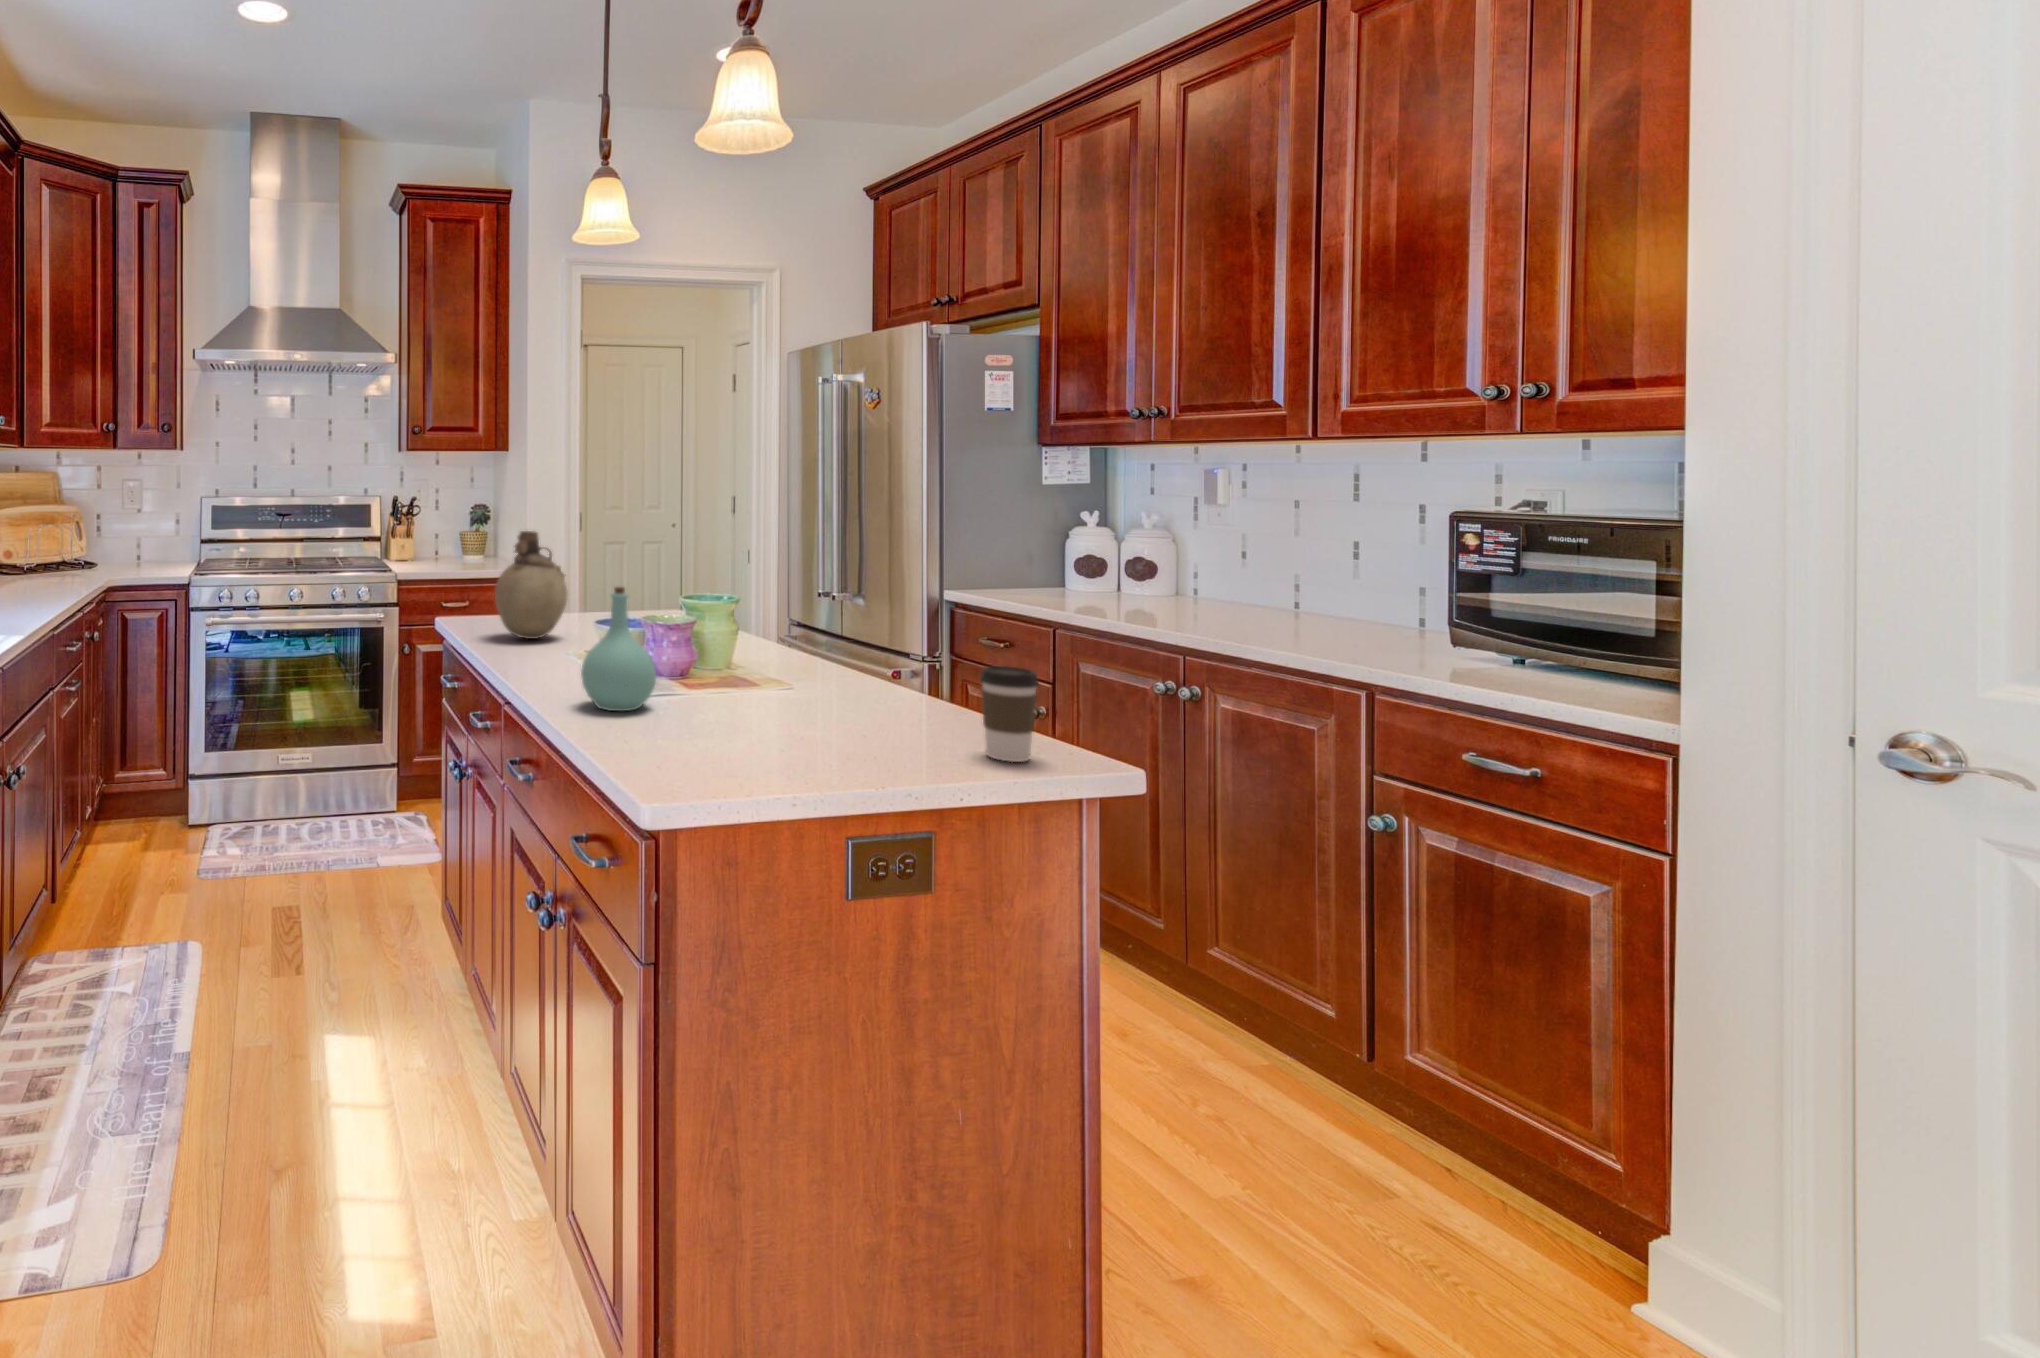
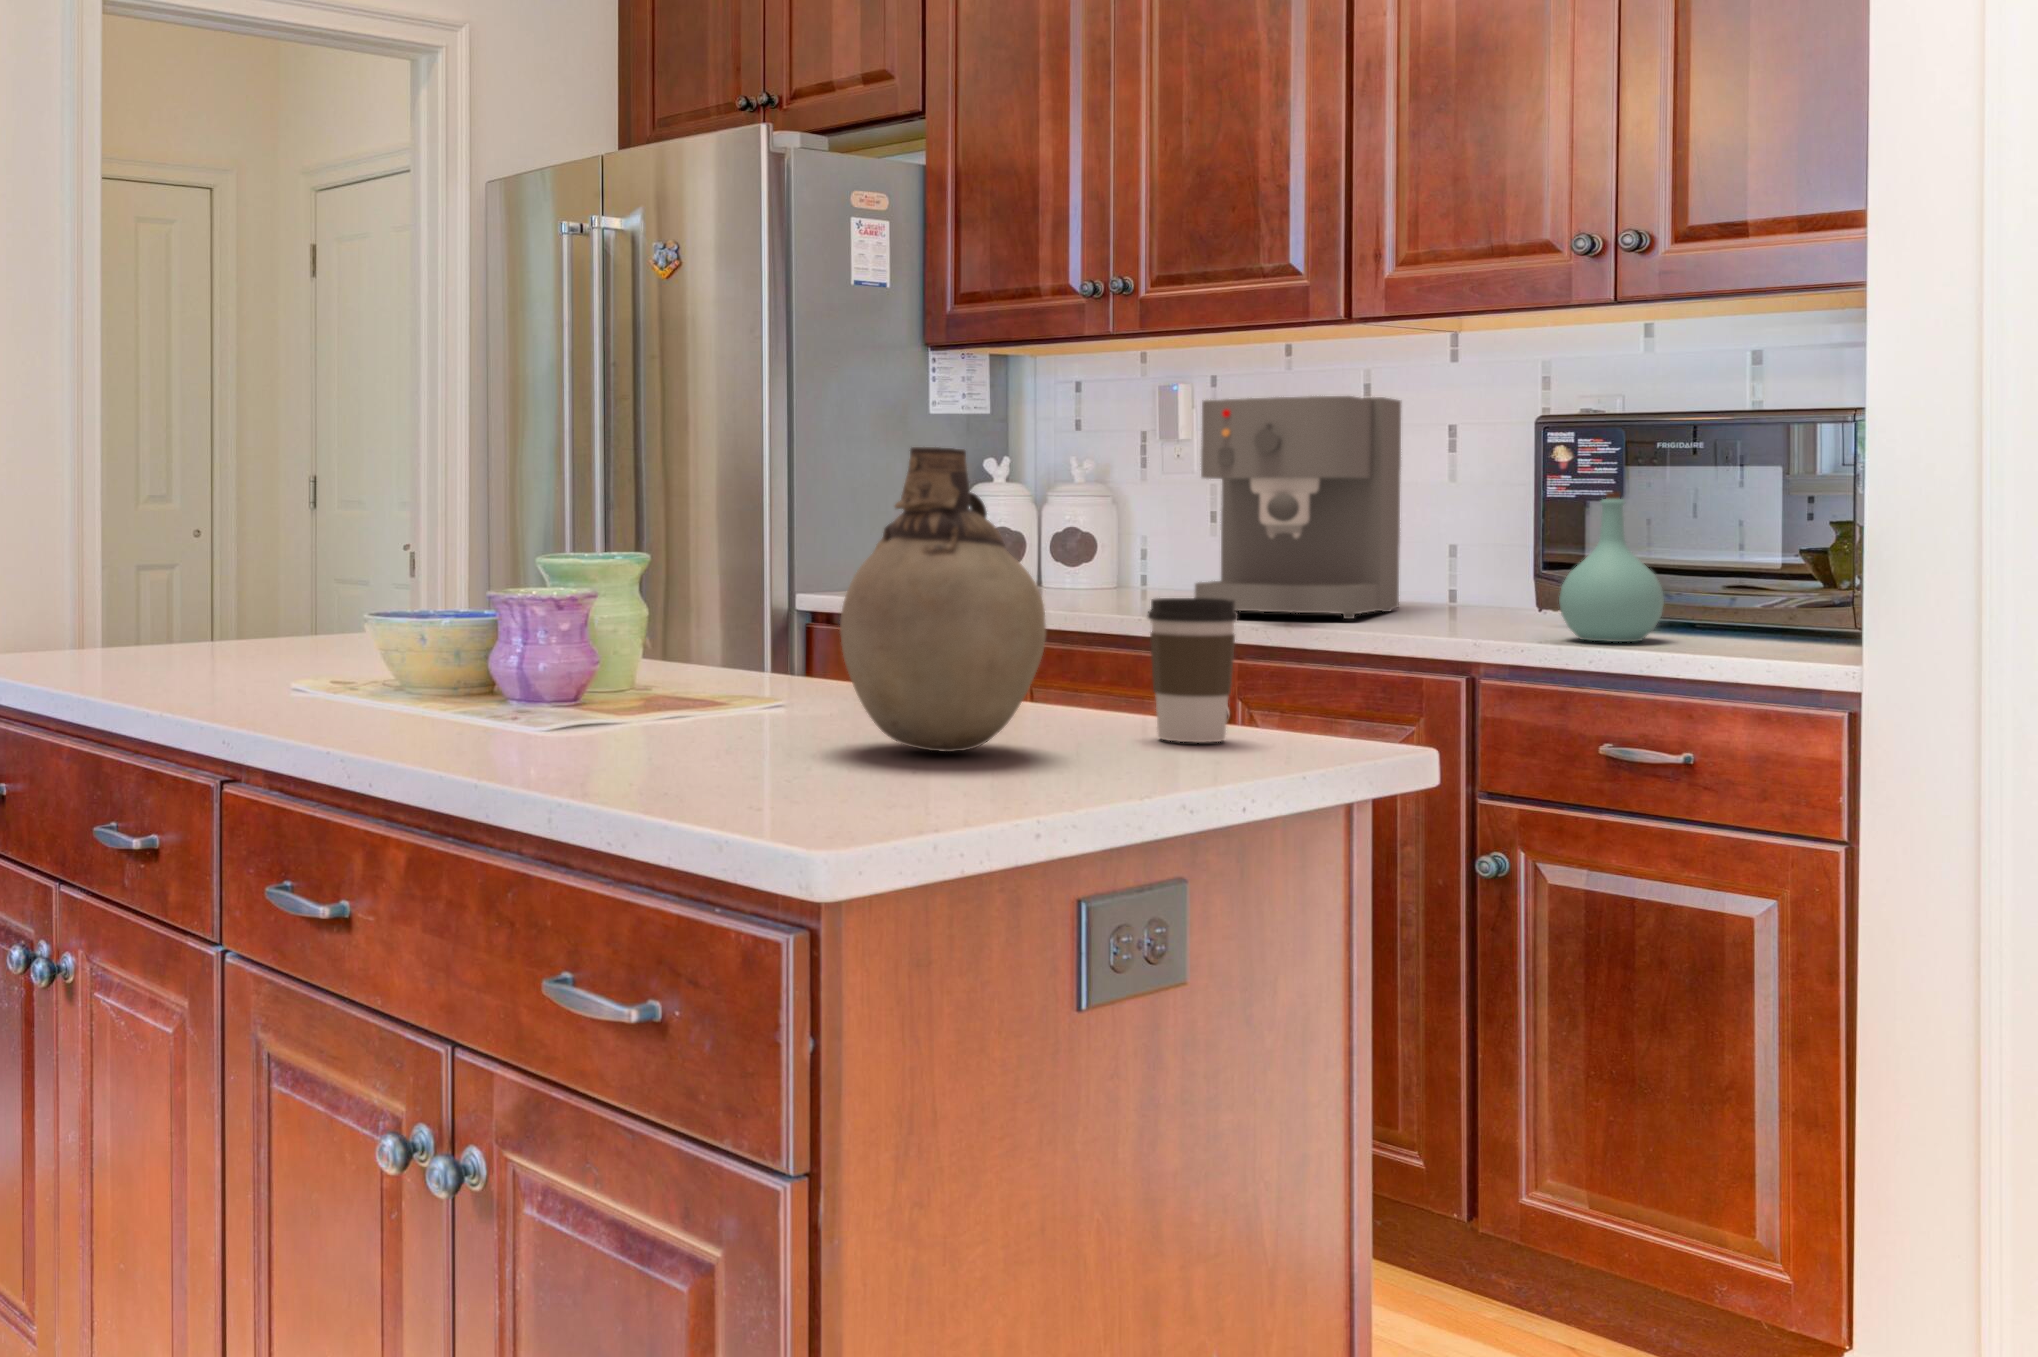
coffee maker: none [1192,489,1358,639] -> present [1195,396,1401,619]
vase: present [495,531,568,639] -> present [840,447,1046,752]
bottle: present [581,587,656,711] -> present [1559,492,1664,642]

